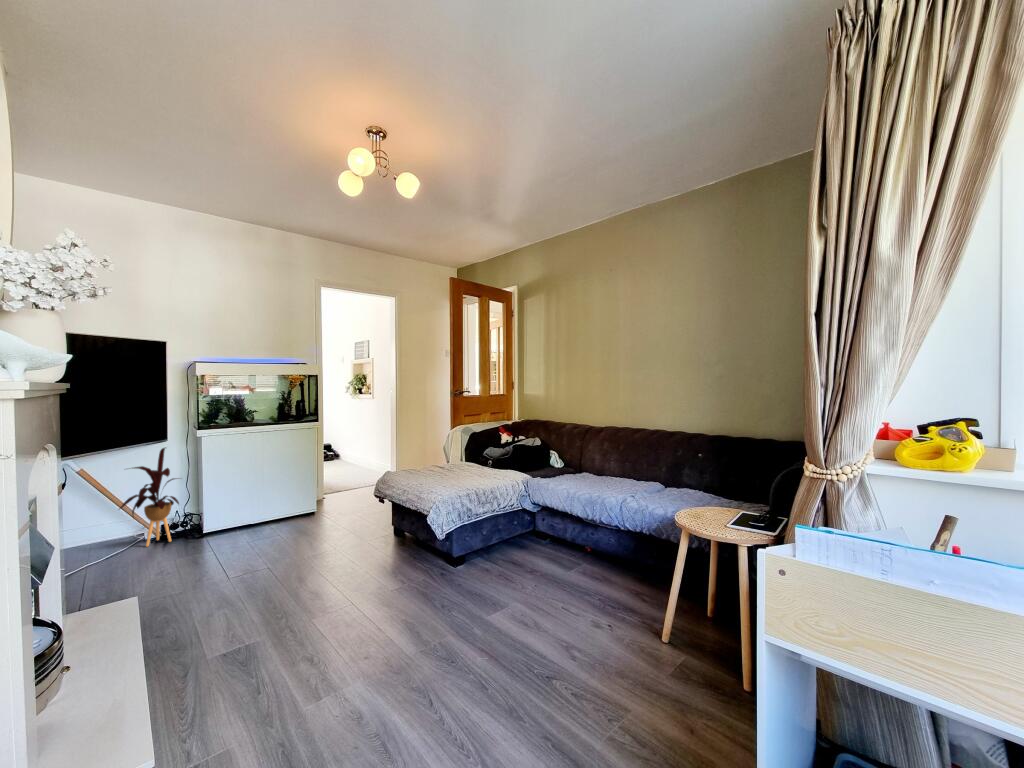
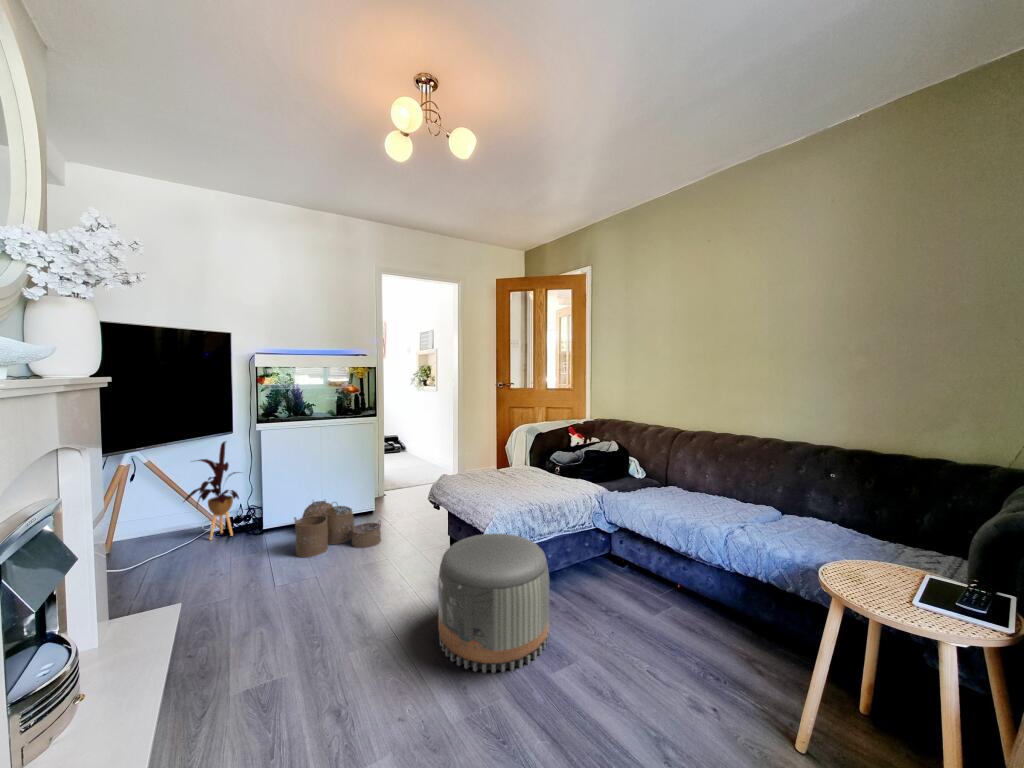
woven basket: none [242,501,328,554] -> present [294,500,381,557]
pouf: none [392,514,485,622] -> present [438,533,549,673]

